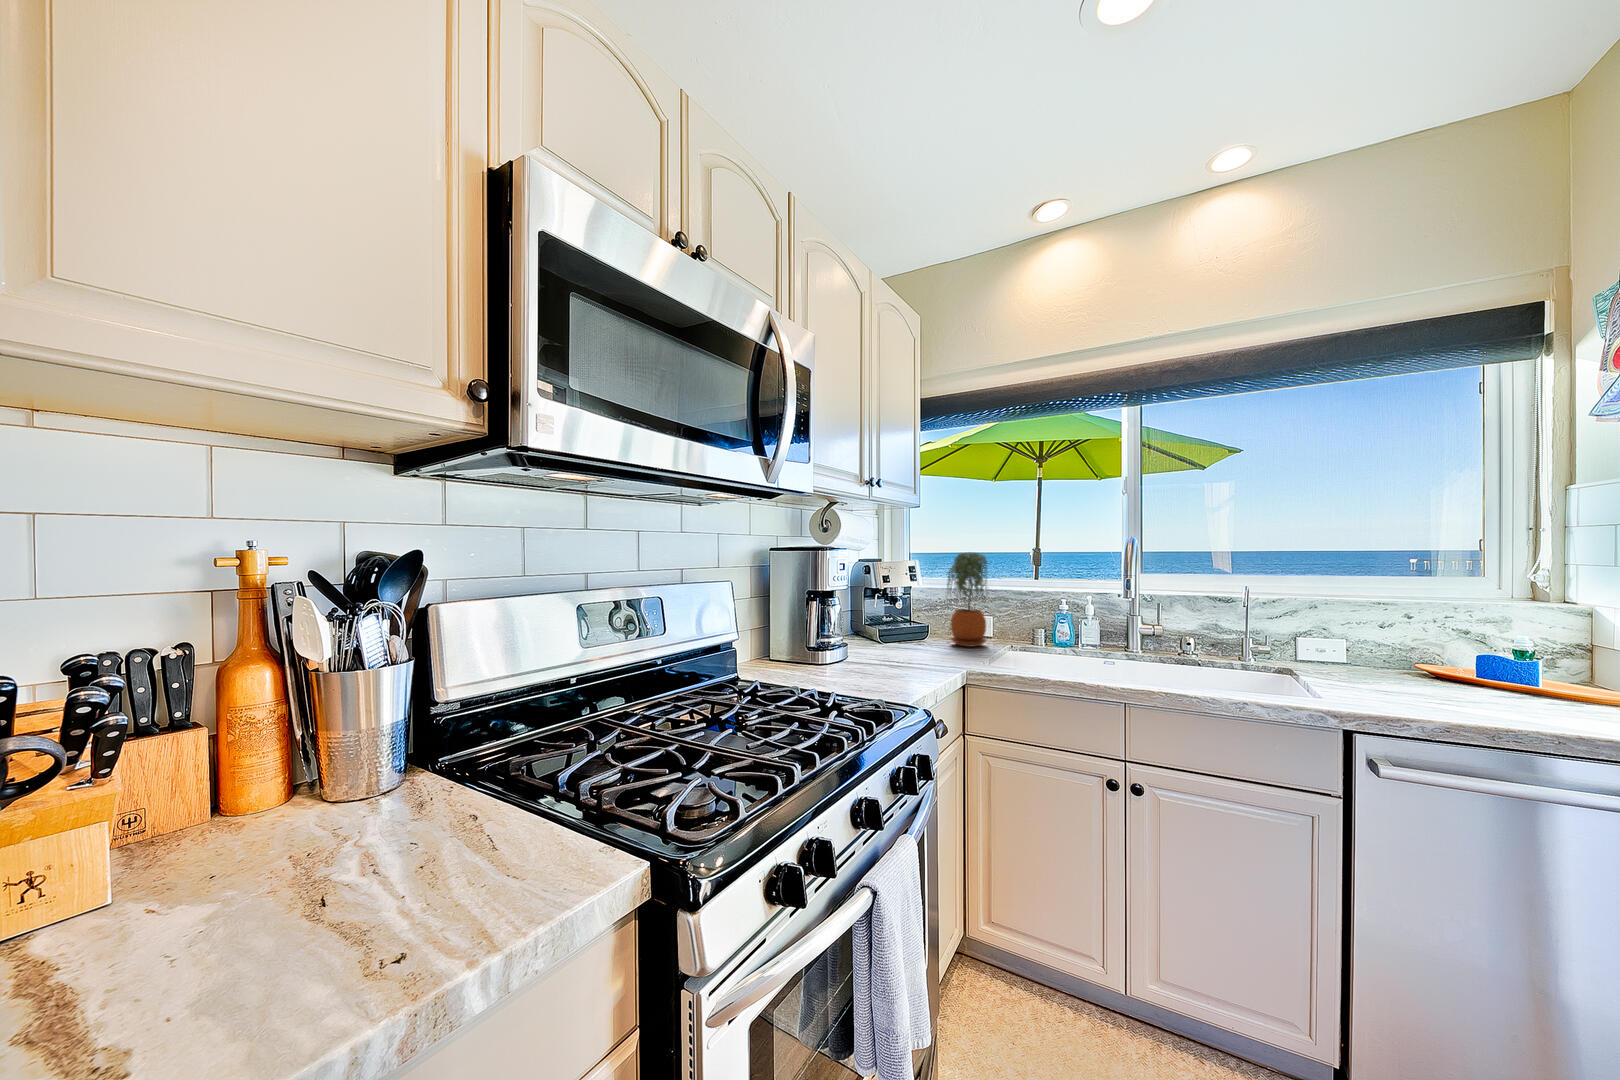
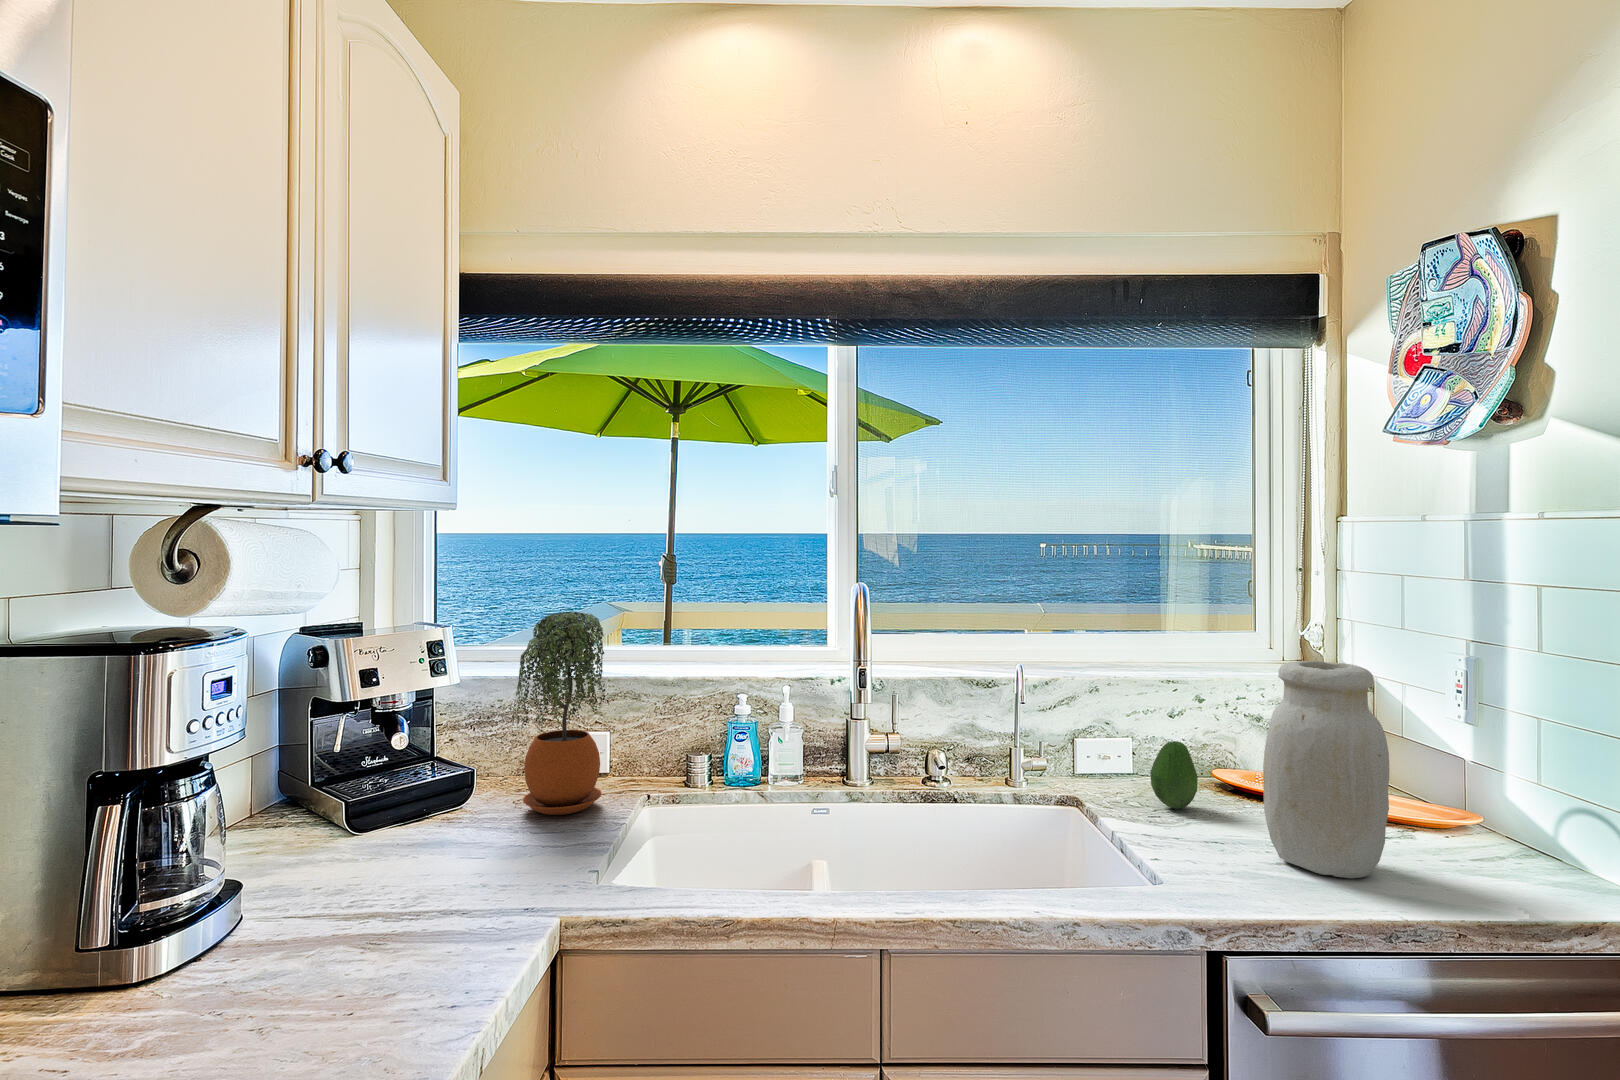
jar: none [1403,573,1506,710] -> present [1263,661,1389,878]
fruit: none [1345,636,1384,679] -> present [1150,741,1198,809]

